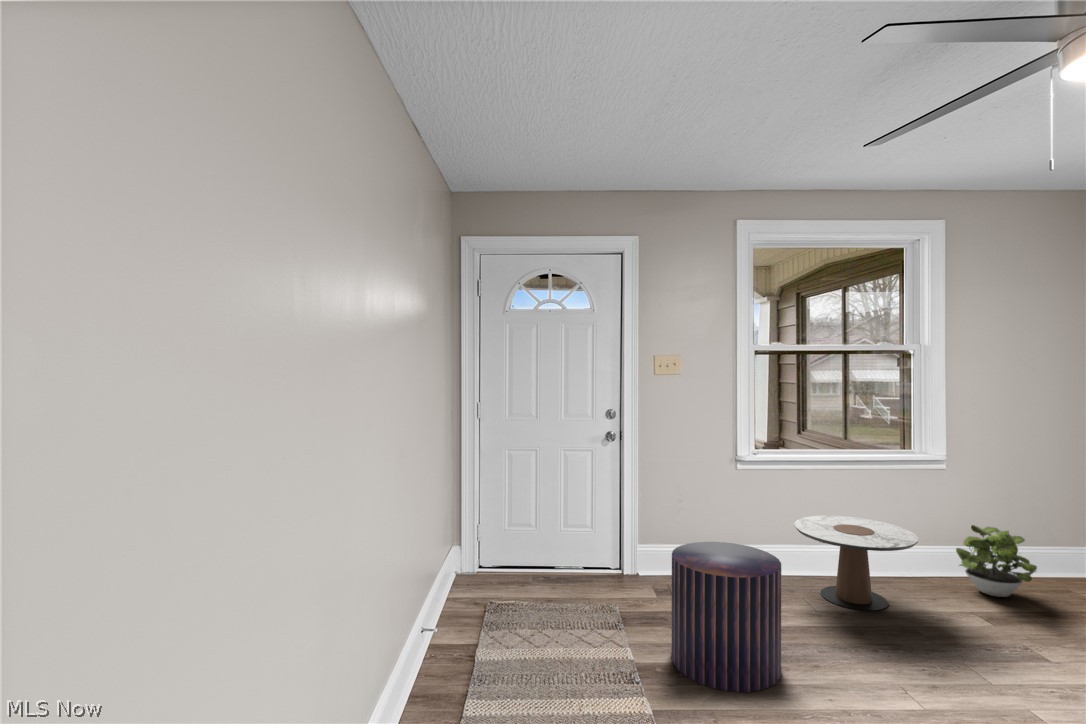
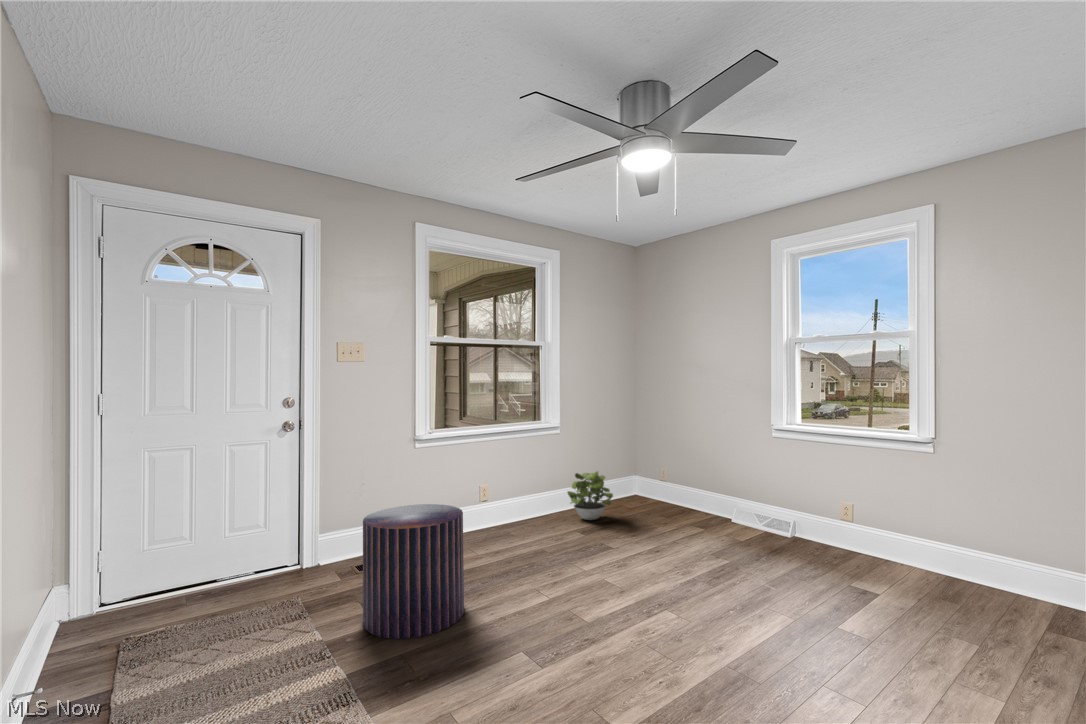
side table: present [794,516,918,611] -> none [462,478,549,549]

